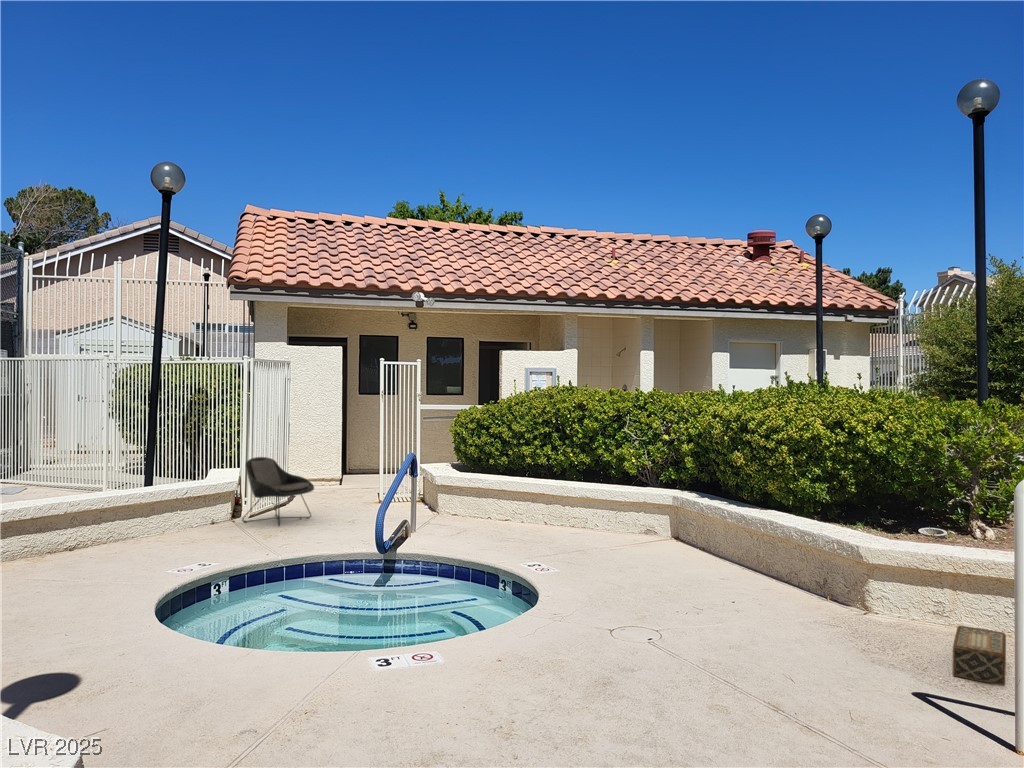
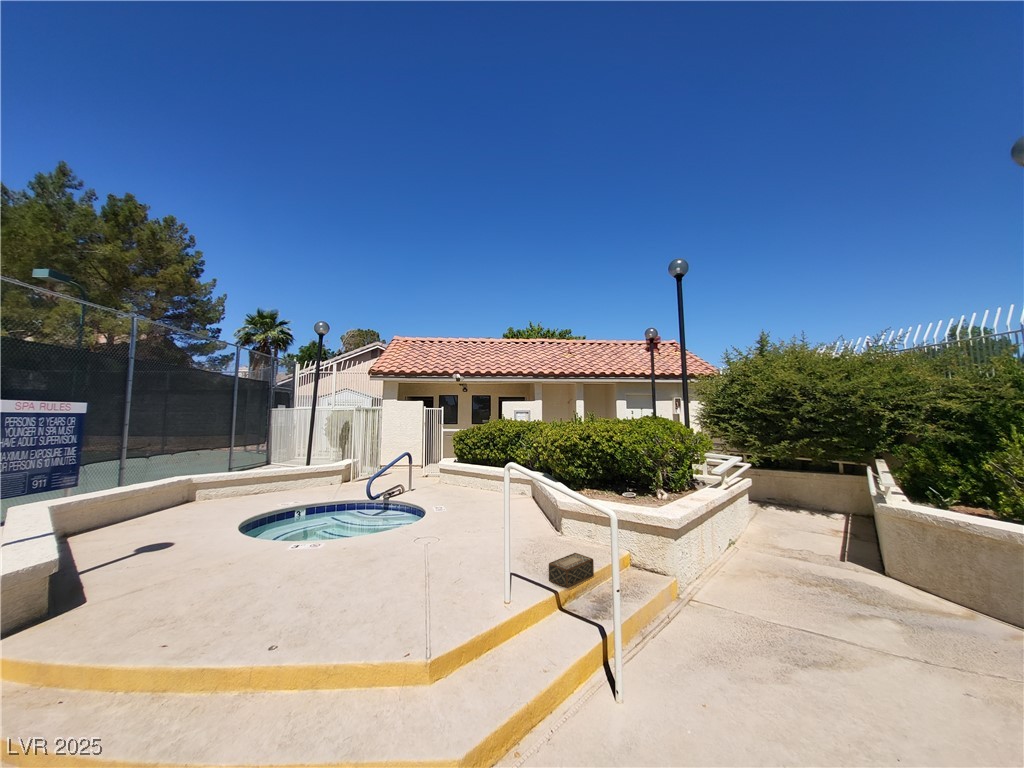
lounge chair: present [242,457,314,526] -> none [352,453,386,486]

